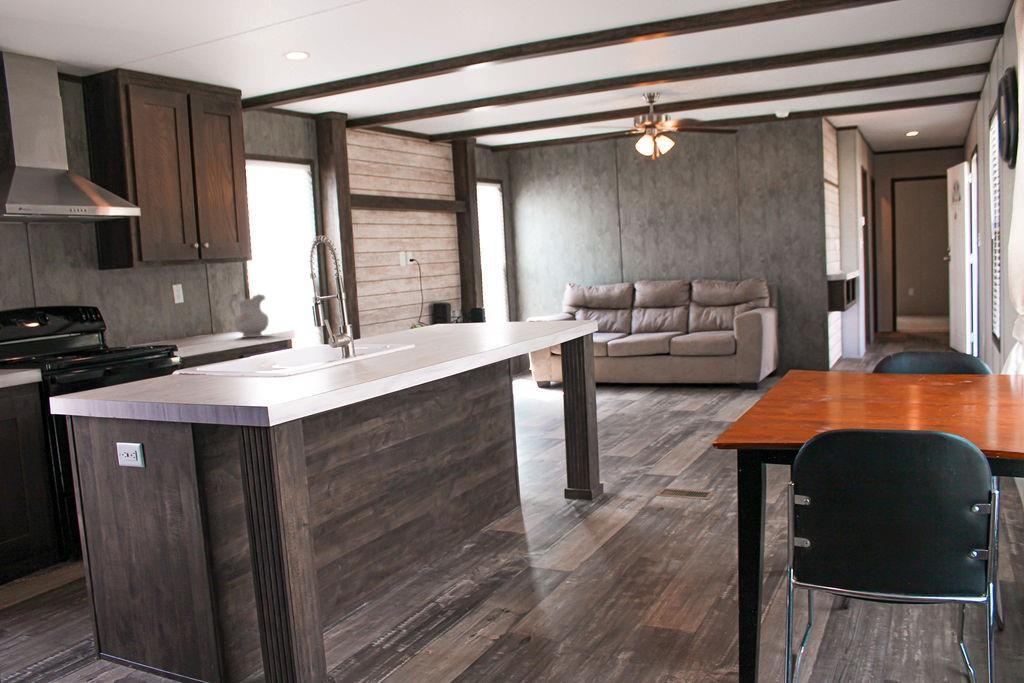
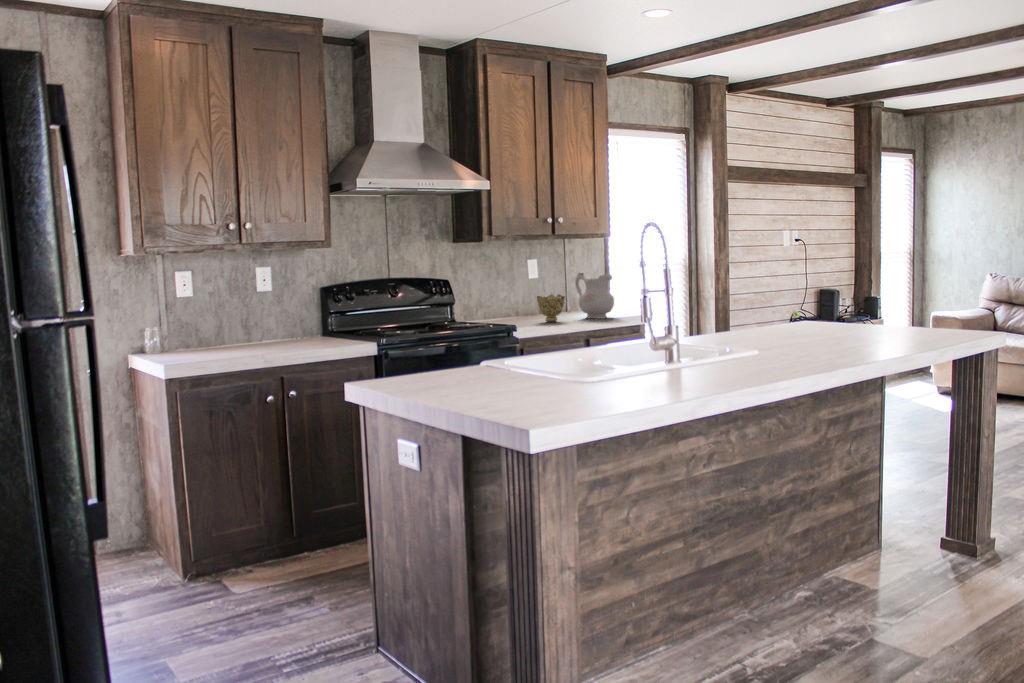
decorative bowl: none [193,316,222,343] -> present [537,295,565,322]

